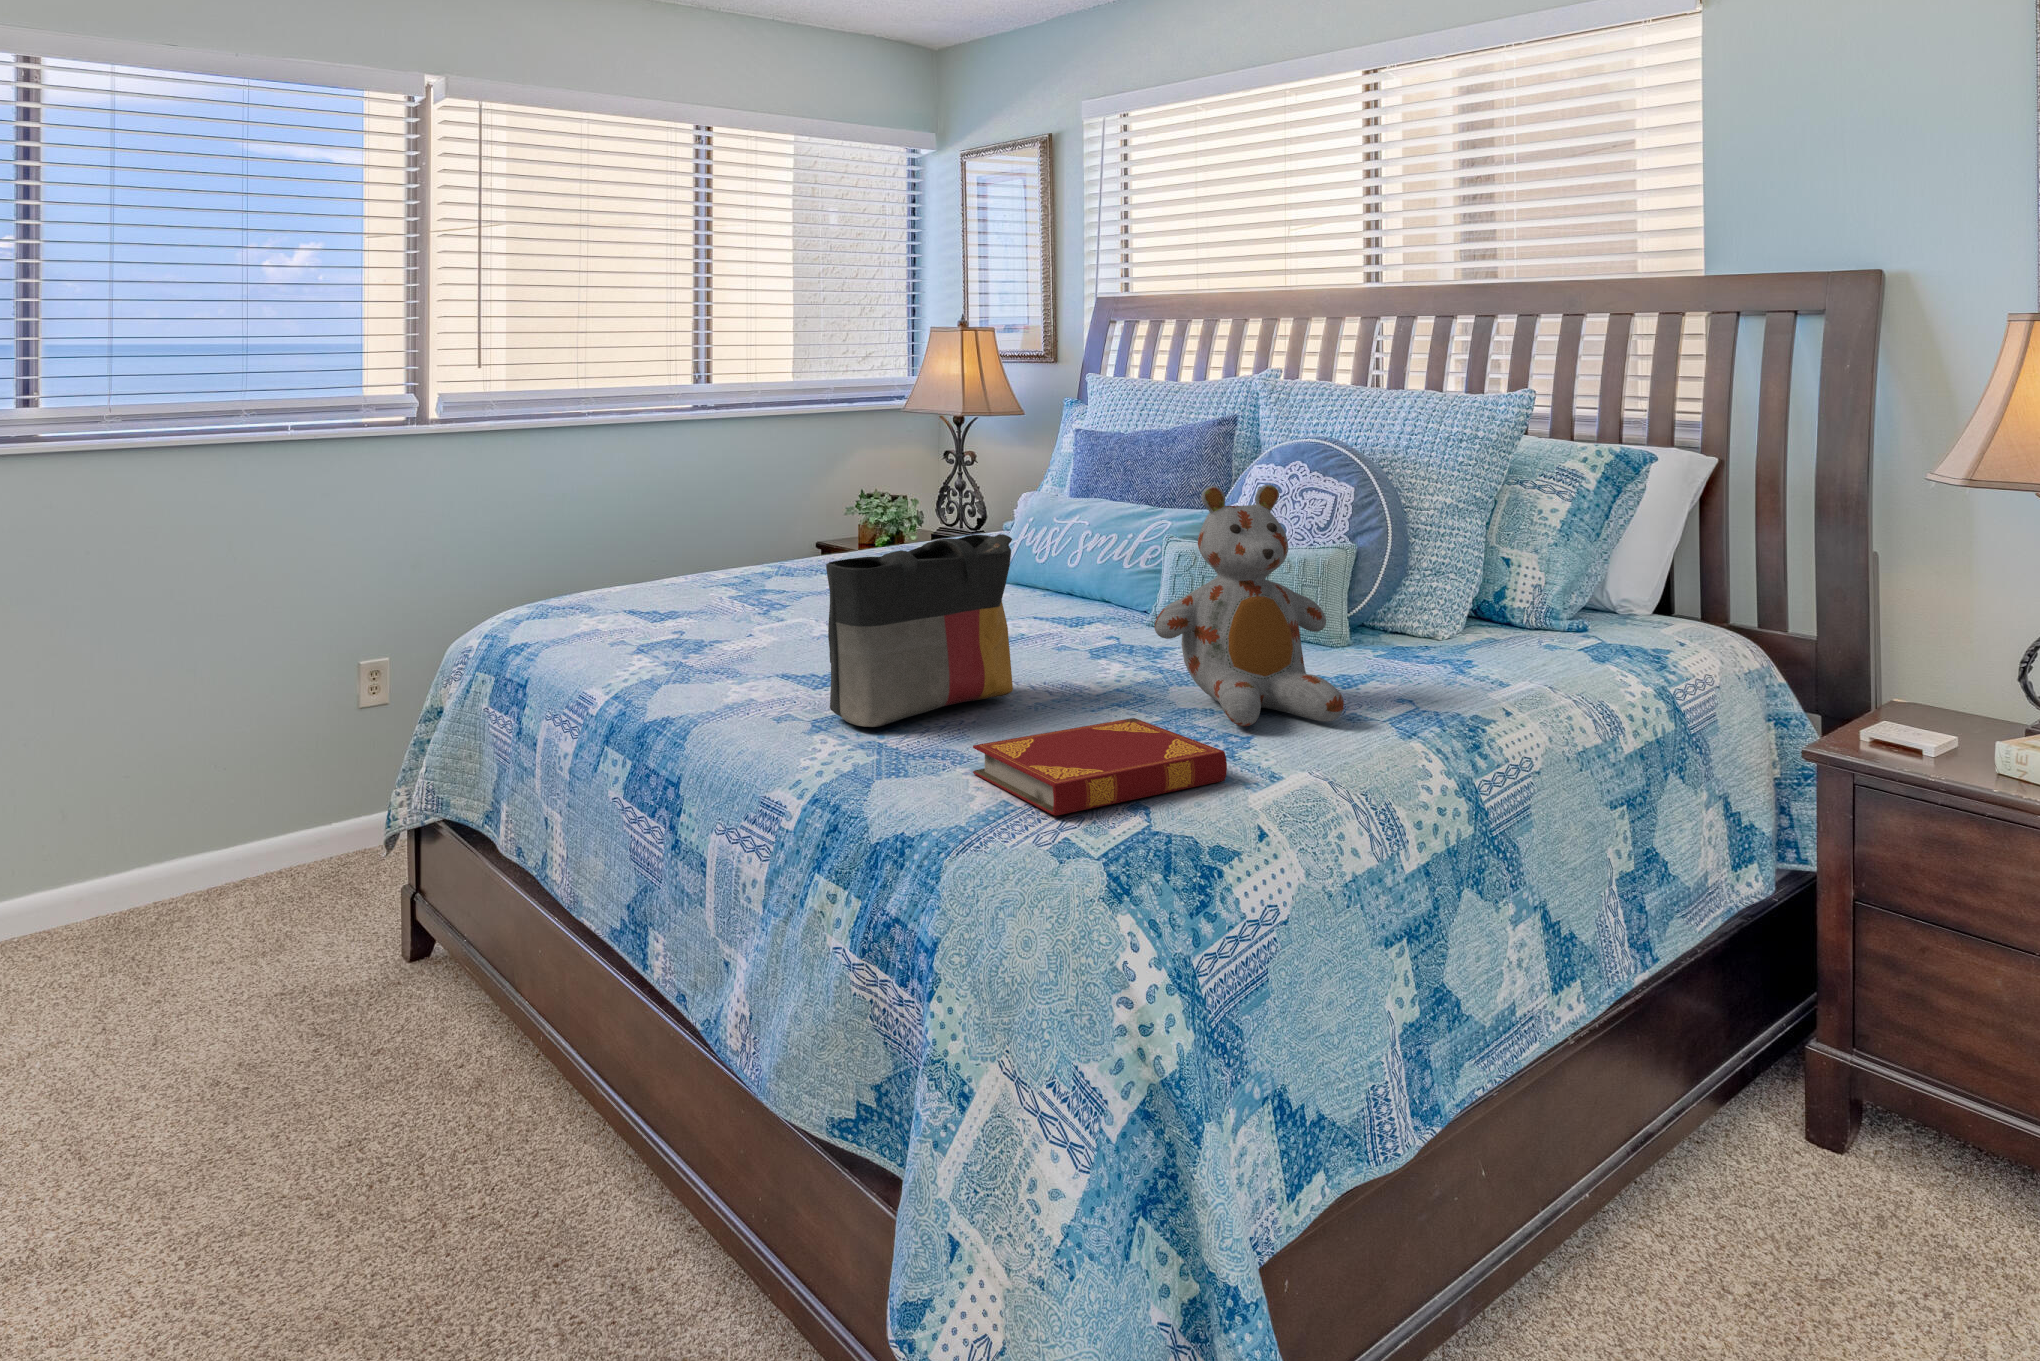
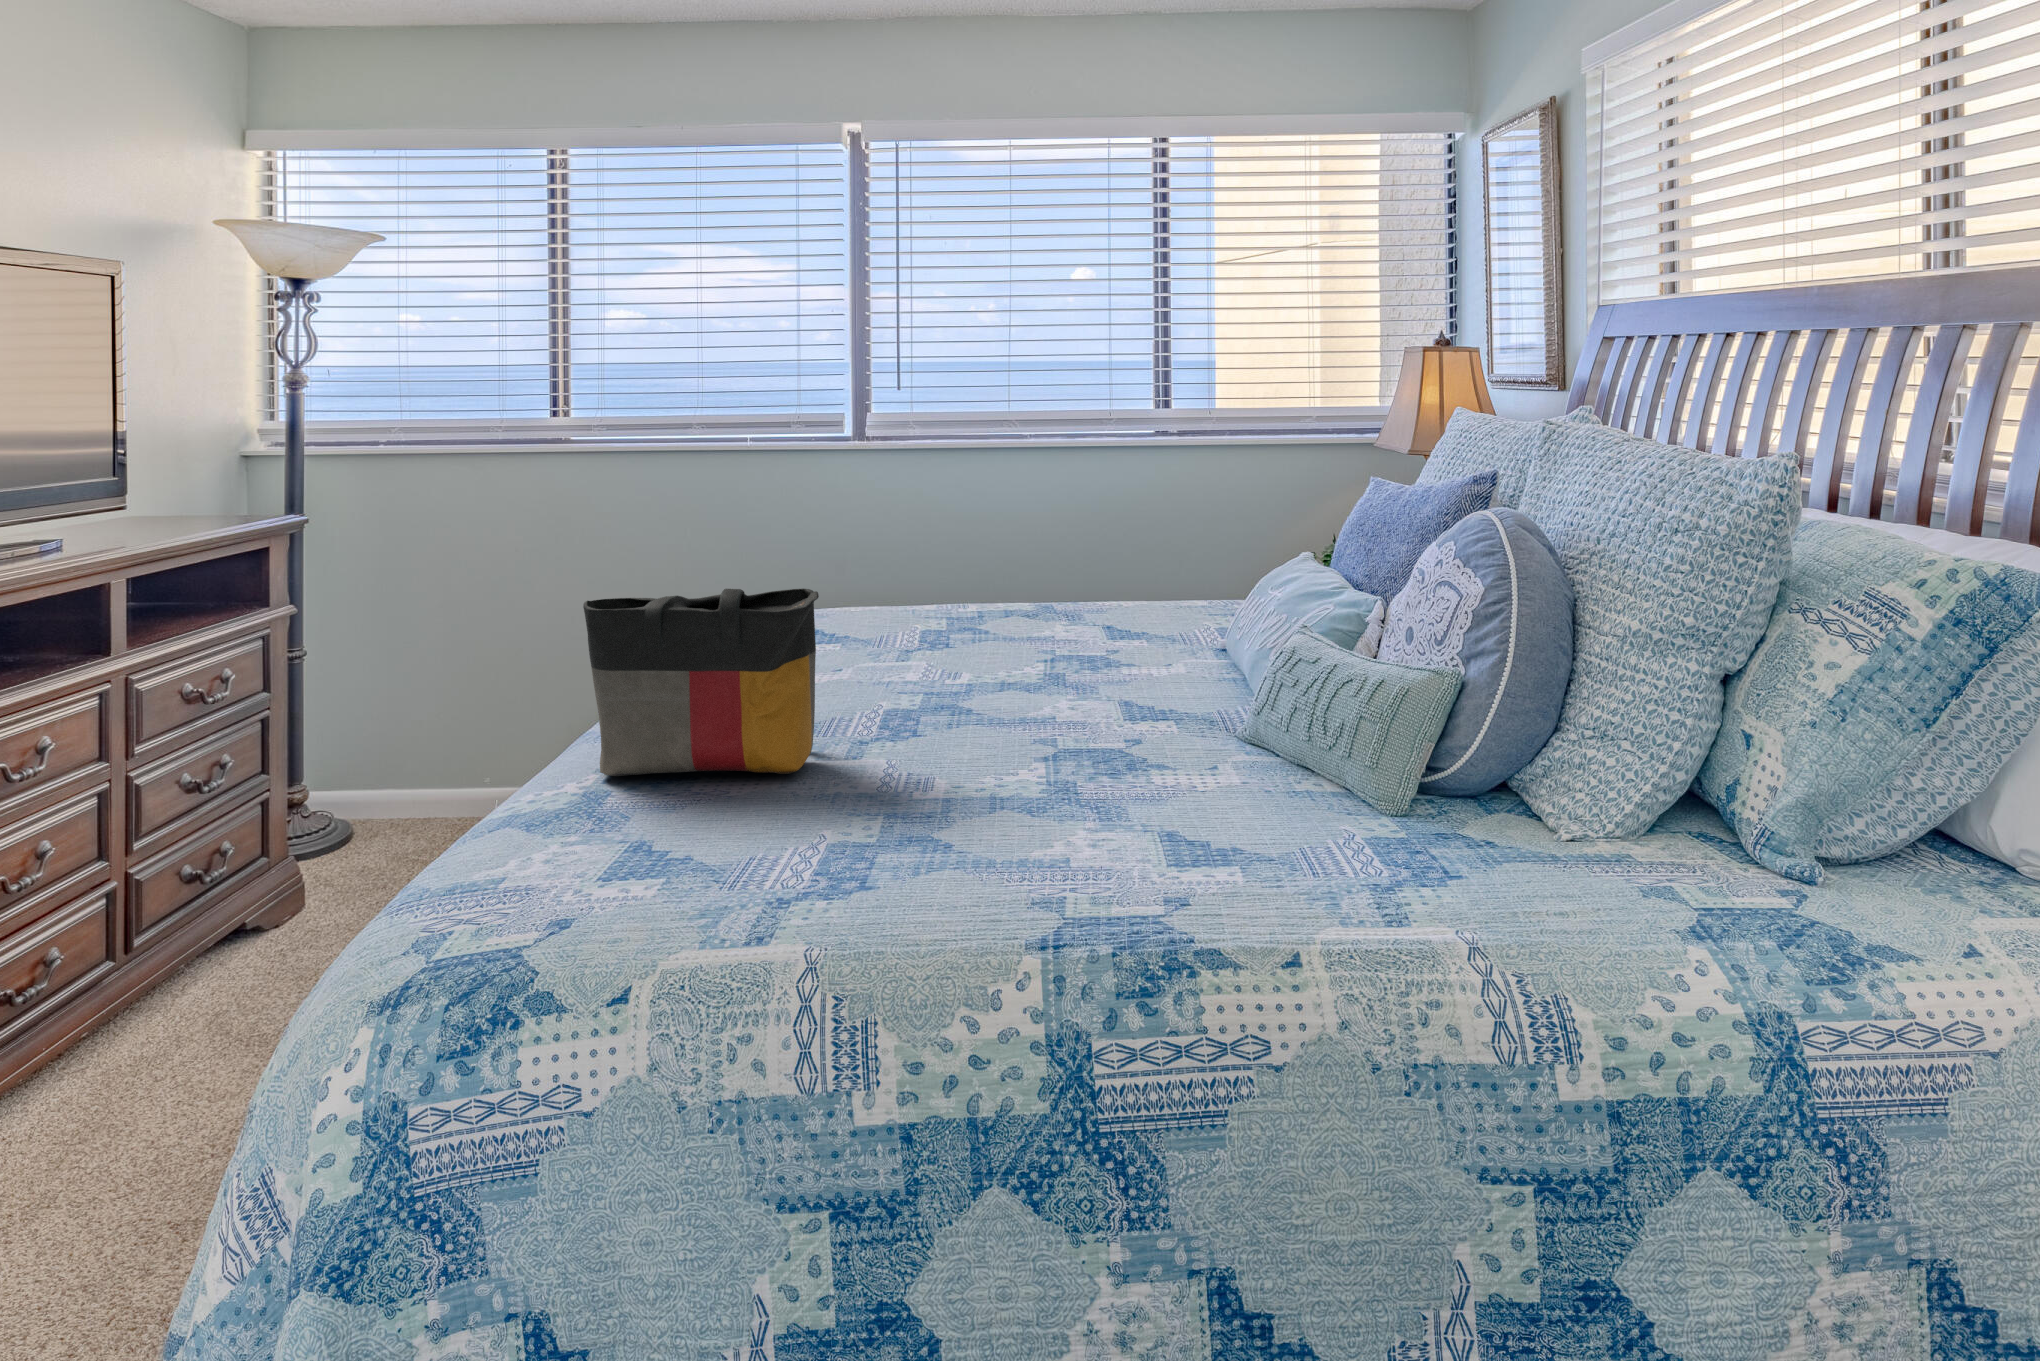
stuffed bear: present [1154,485,1344,726] -> none [865,560,1103,895]
hardback book: present [973,718,1227,816] -> none [460,812,758,923]

